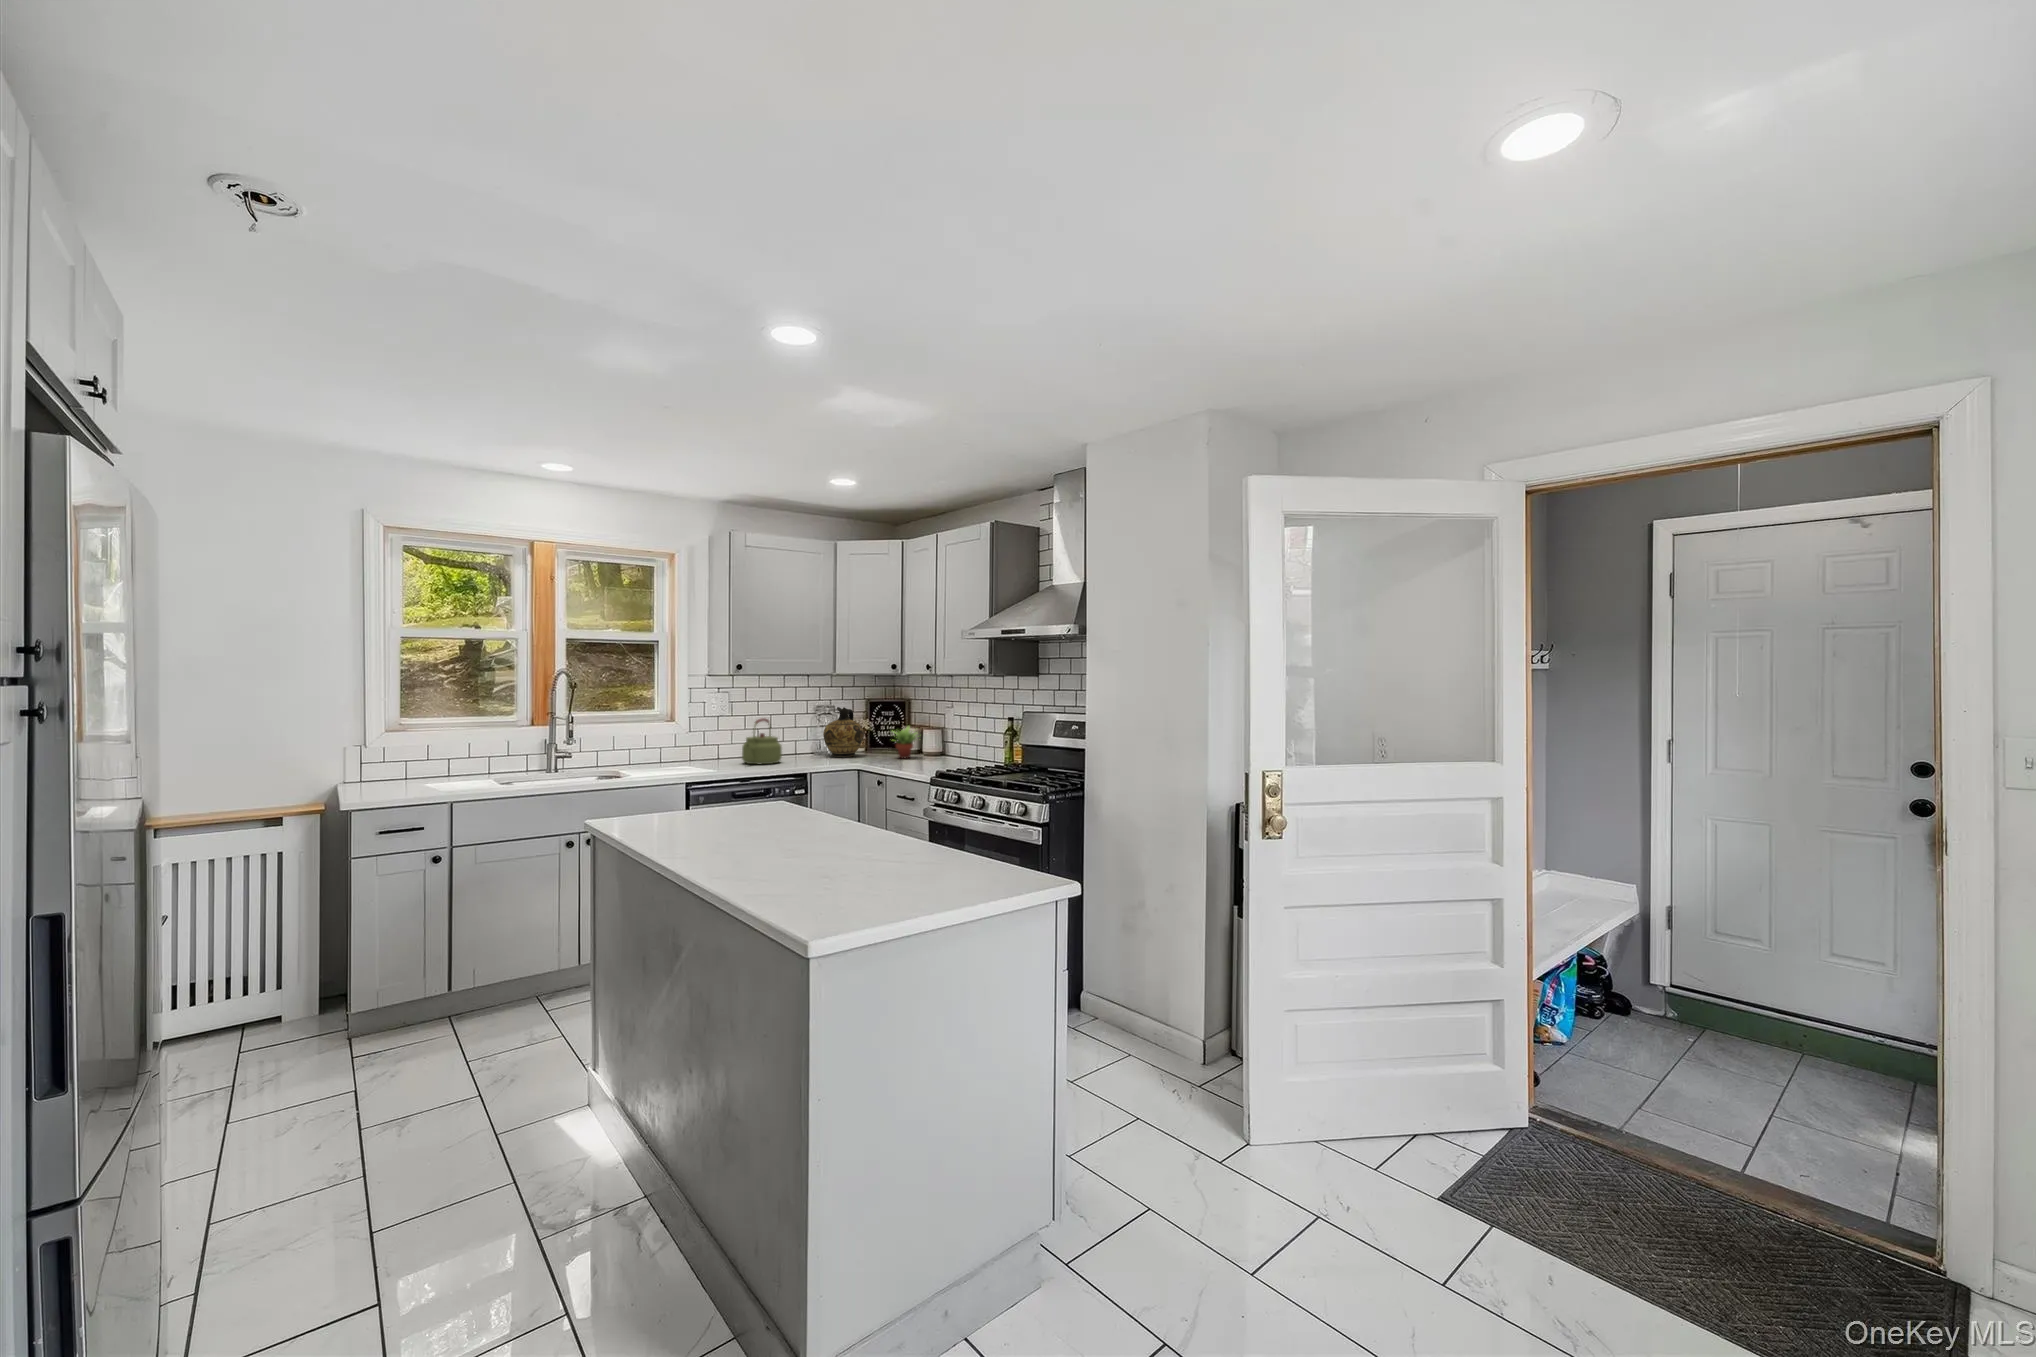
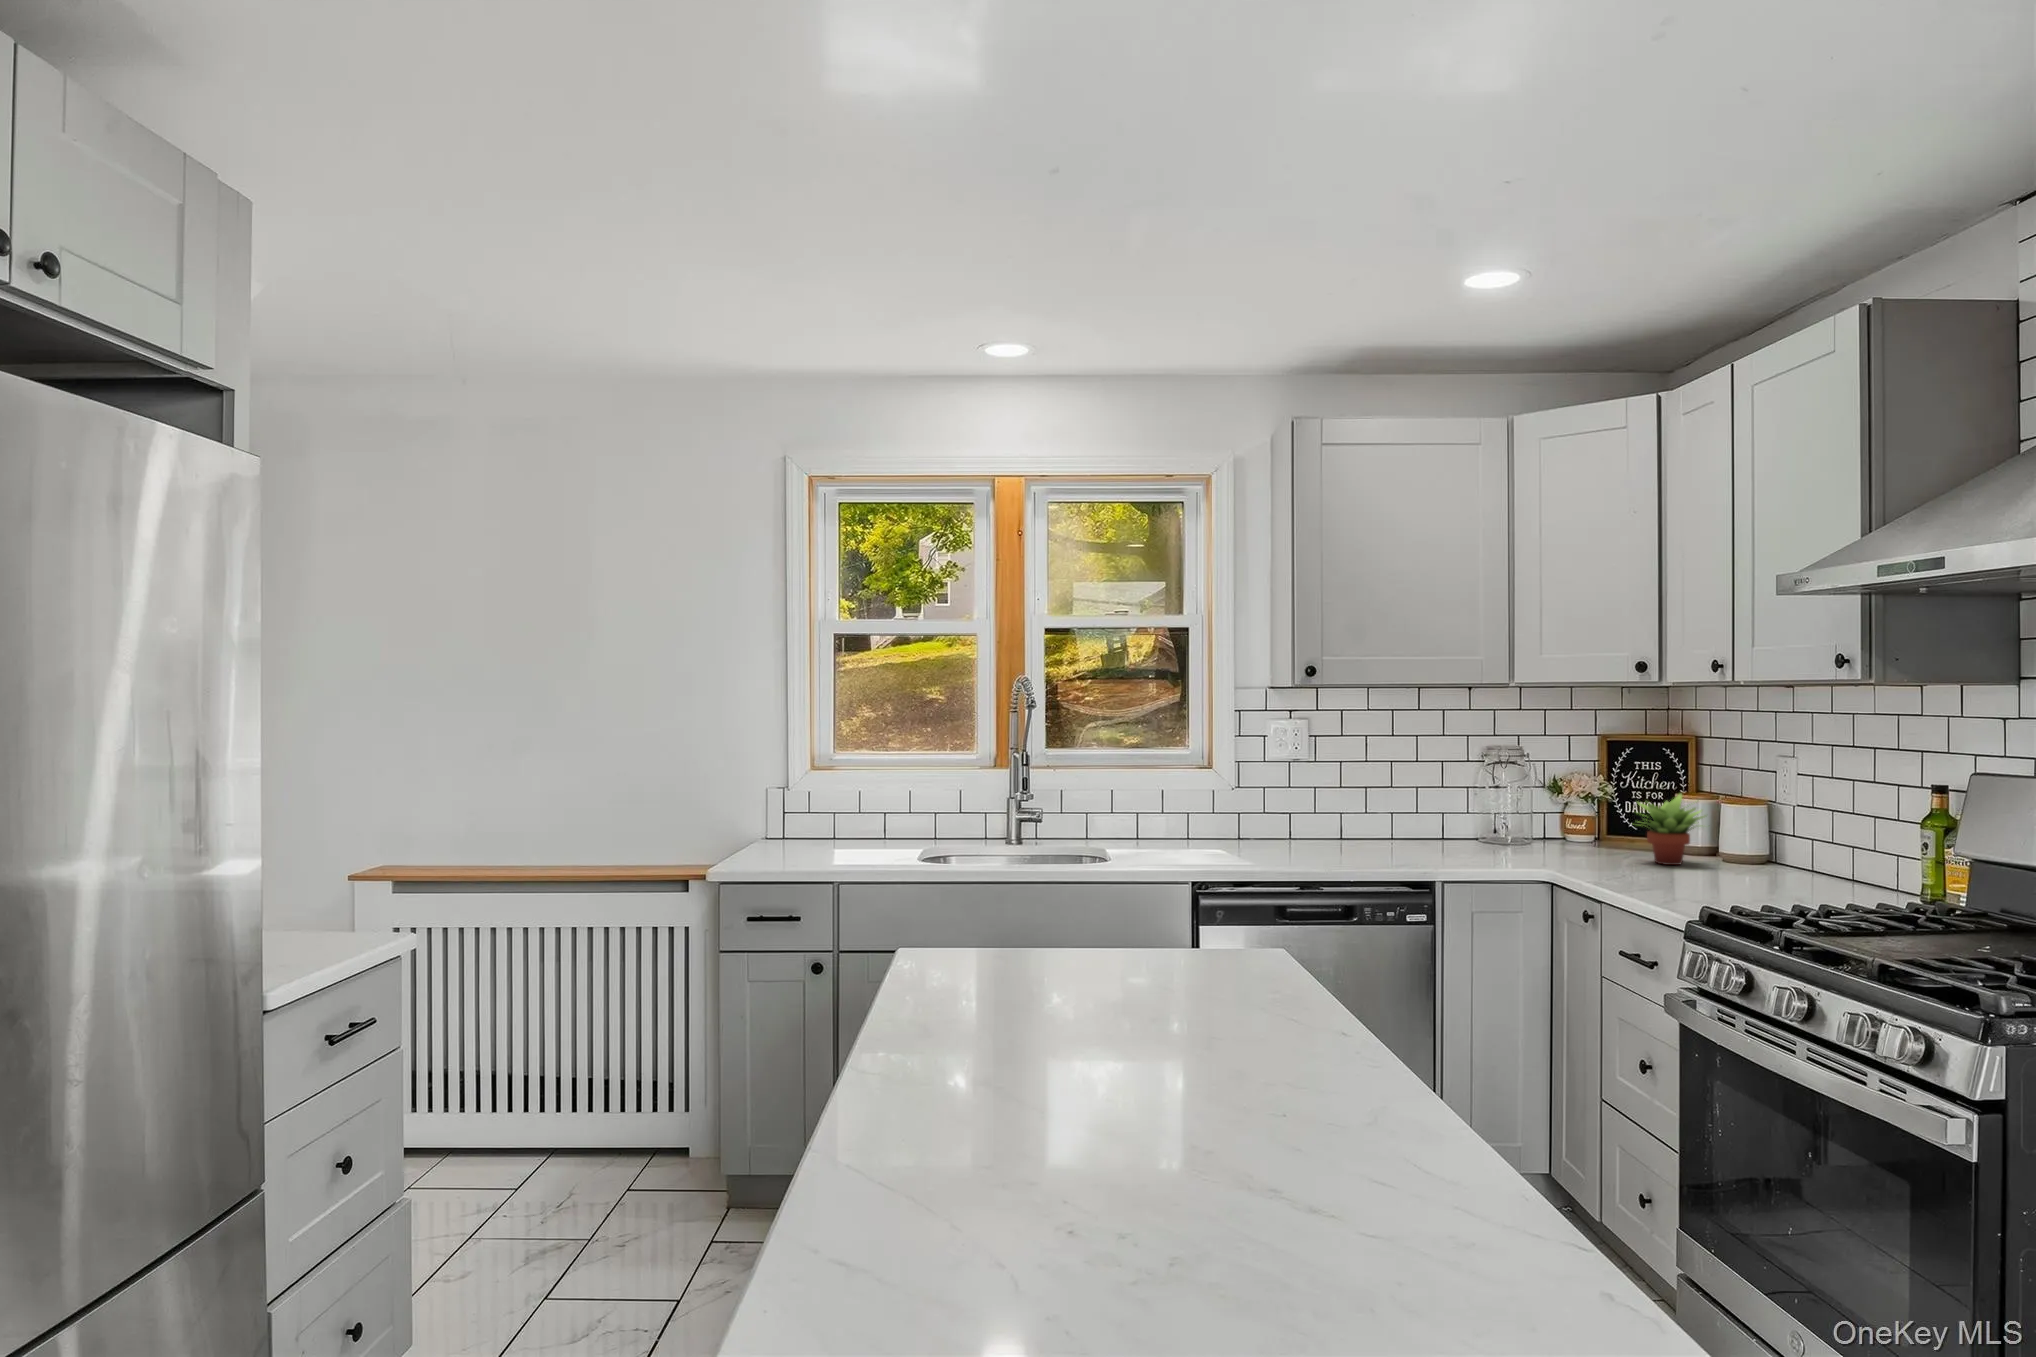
ceramic jug: present [823,707,864,757] -> none [1494,750,1581,851]
kettle: present [742,718,782,764] -> none [1323,767,1399,854]

